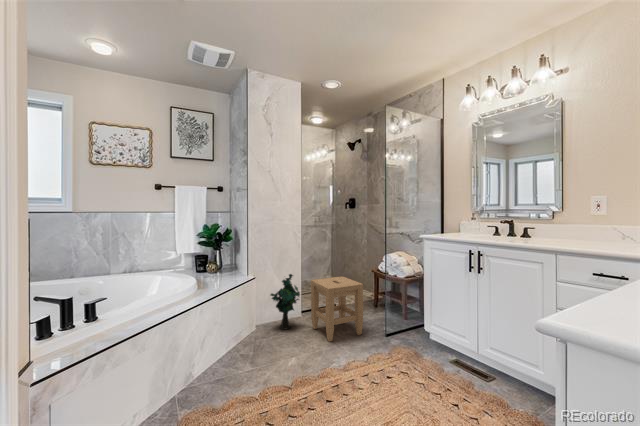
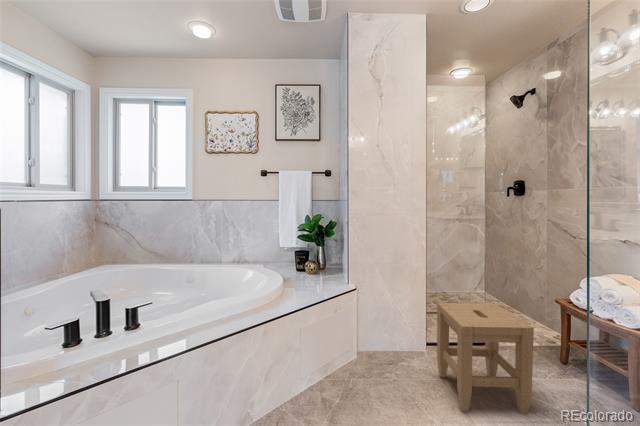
decorative plant: present [271,274,300,329] -> none [377,288,421,366]

